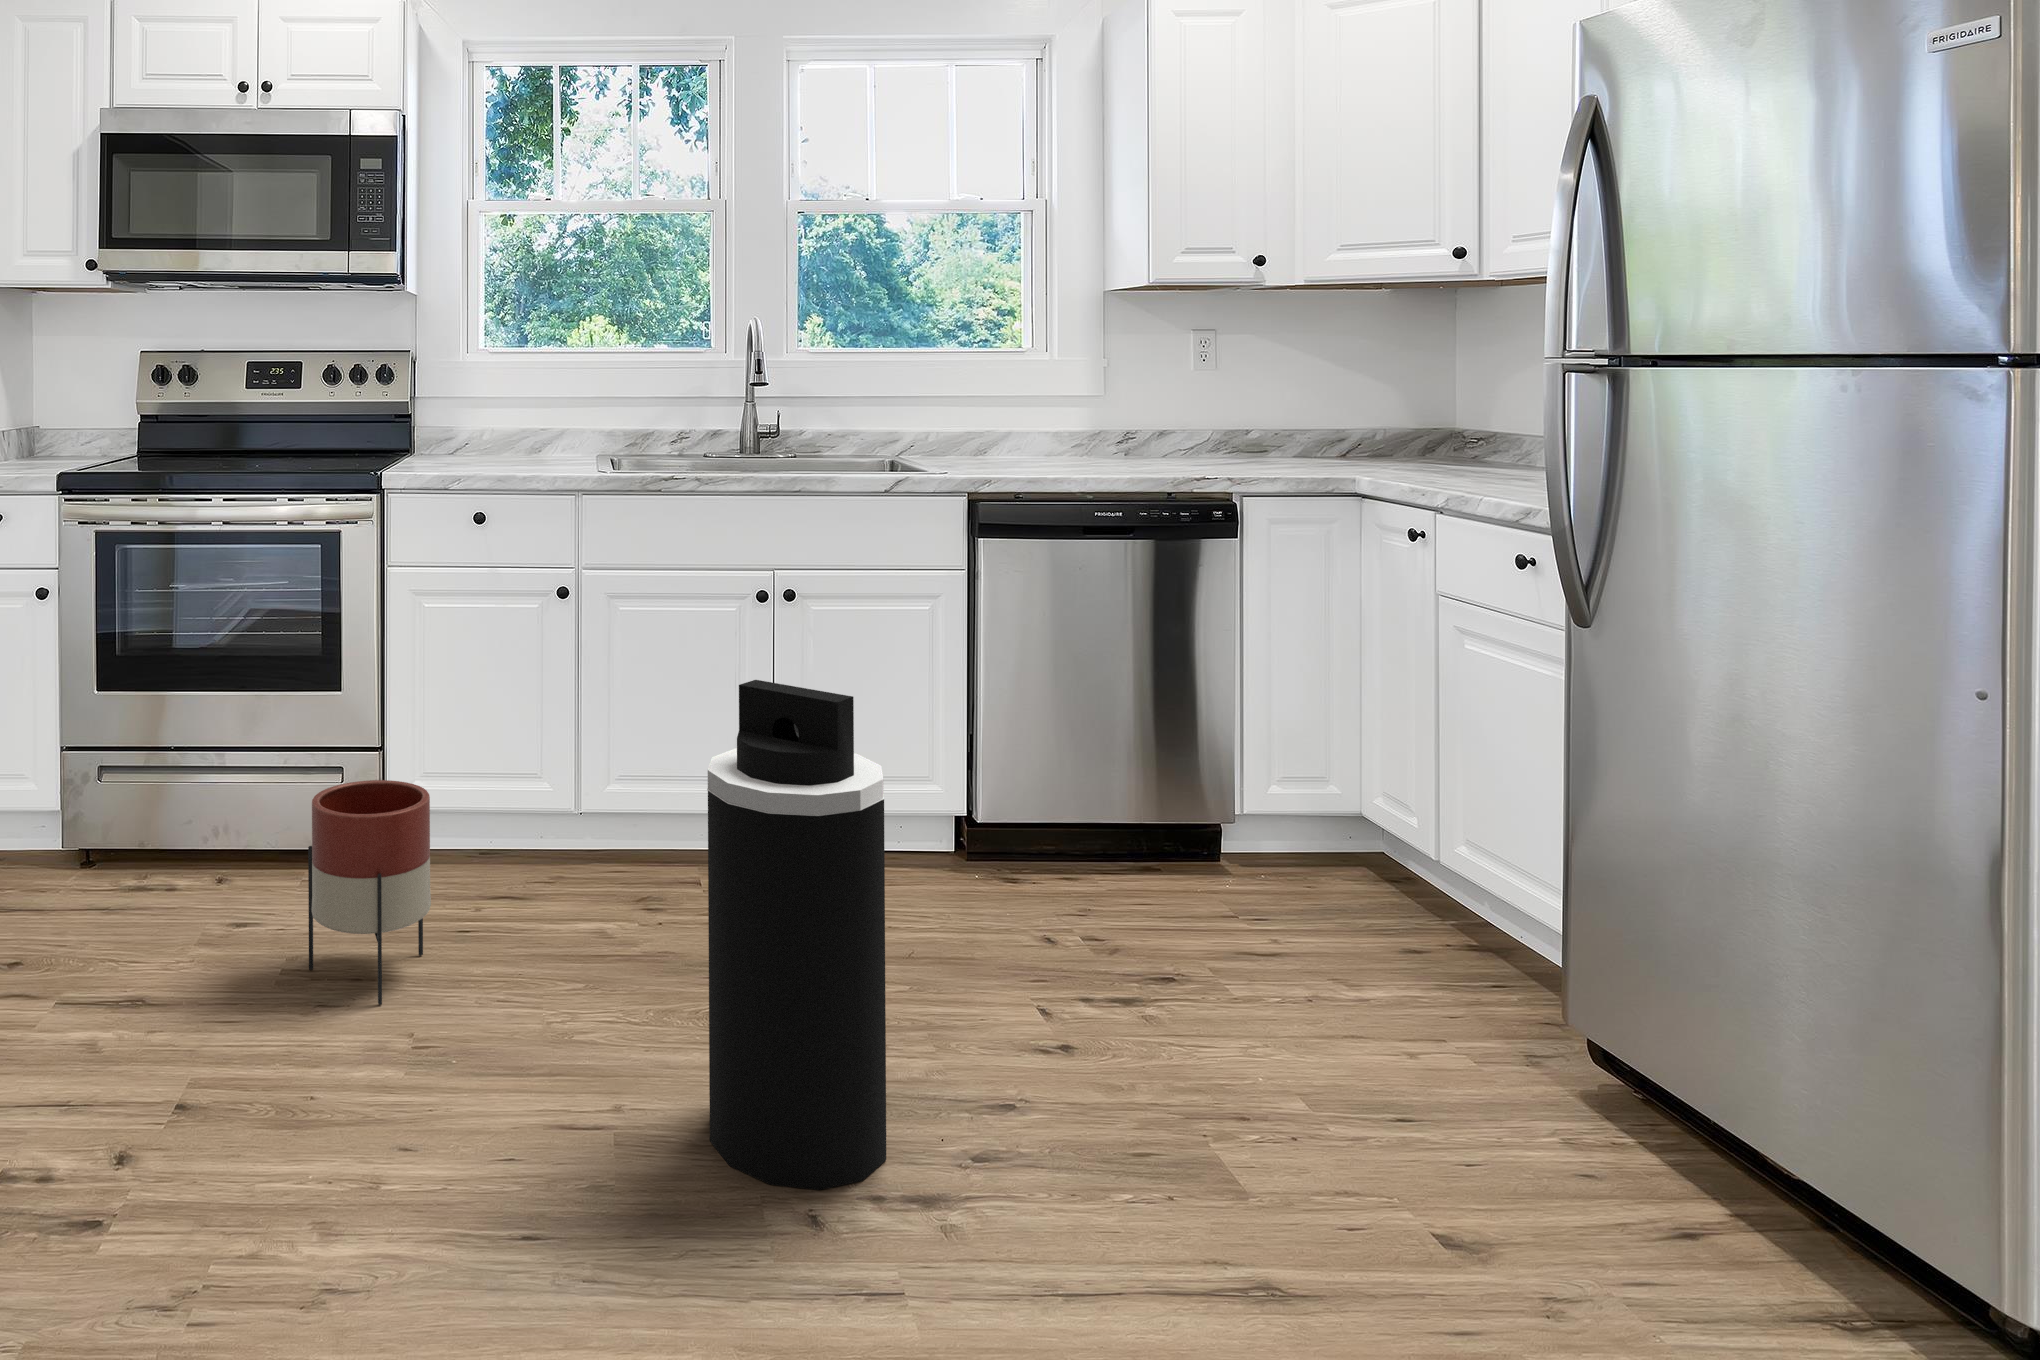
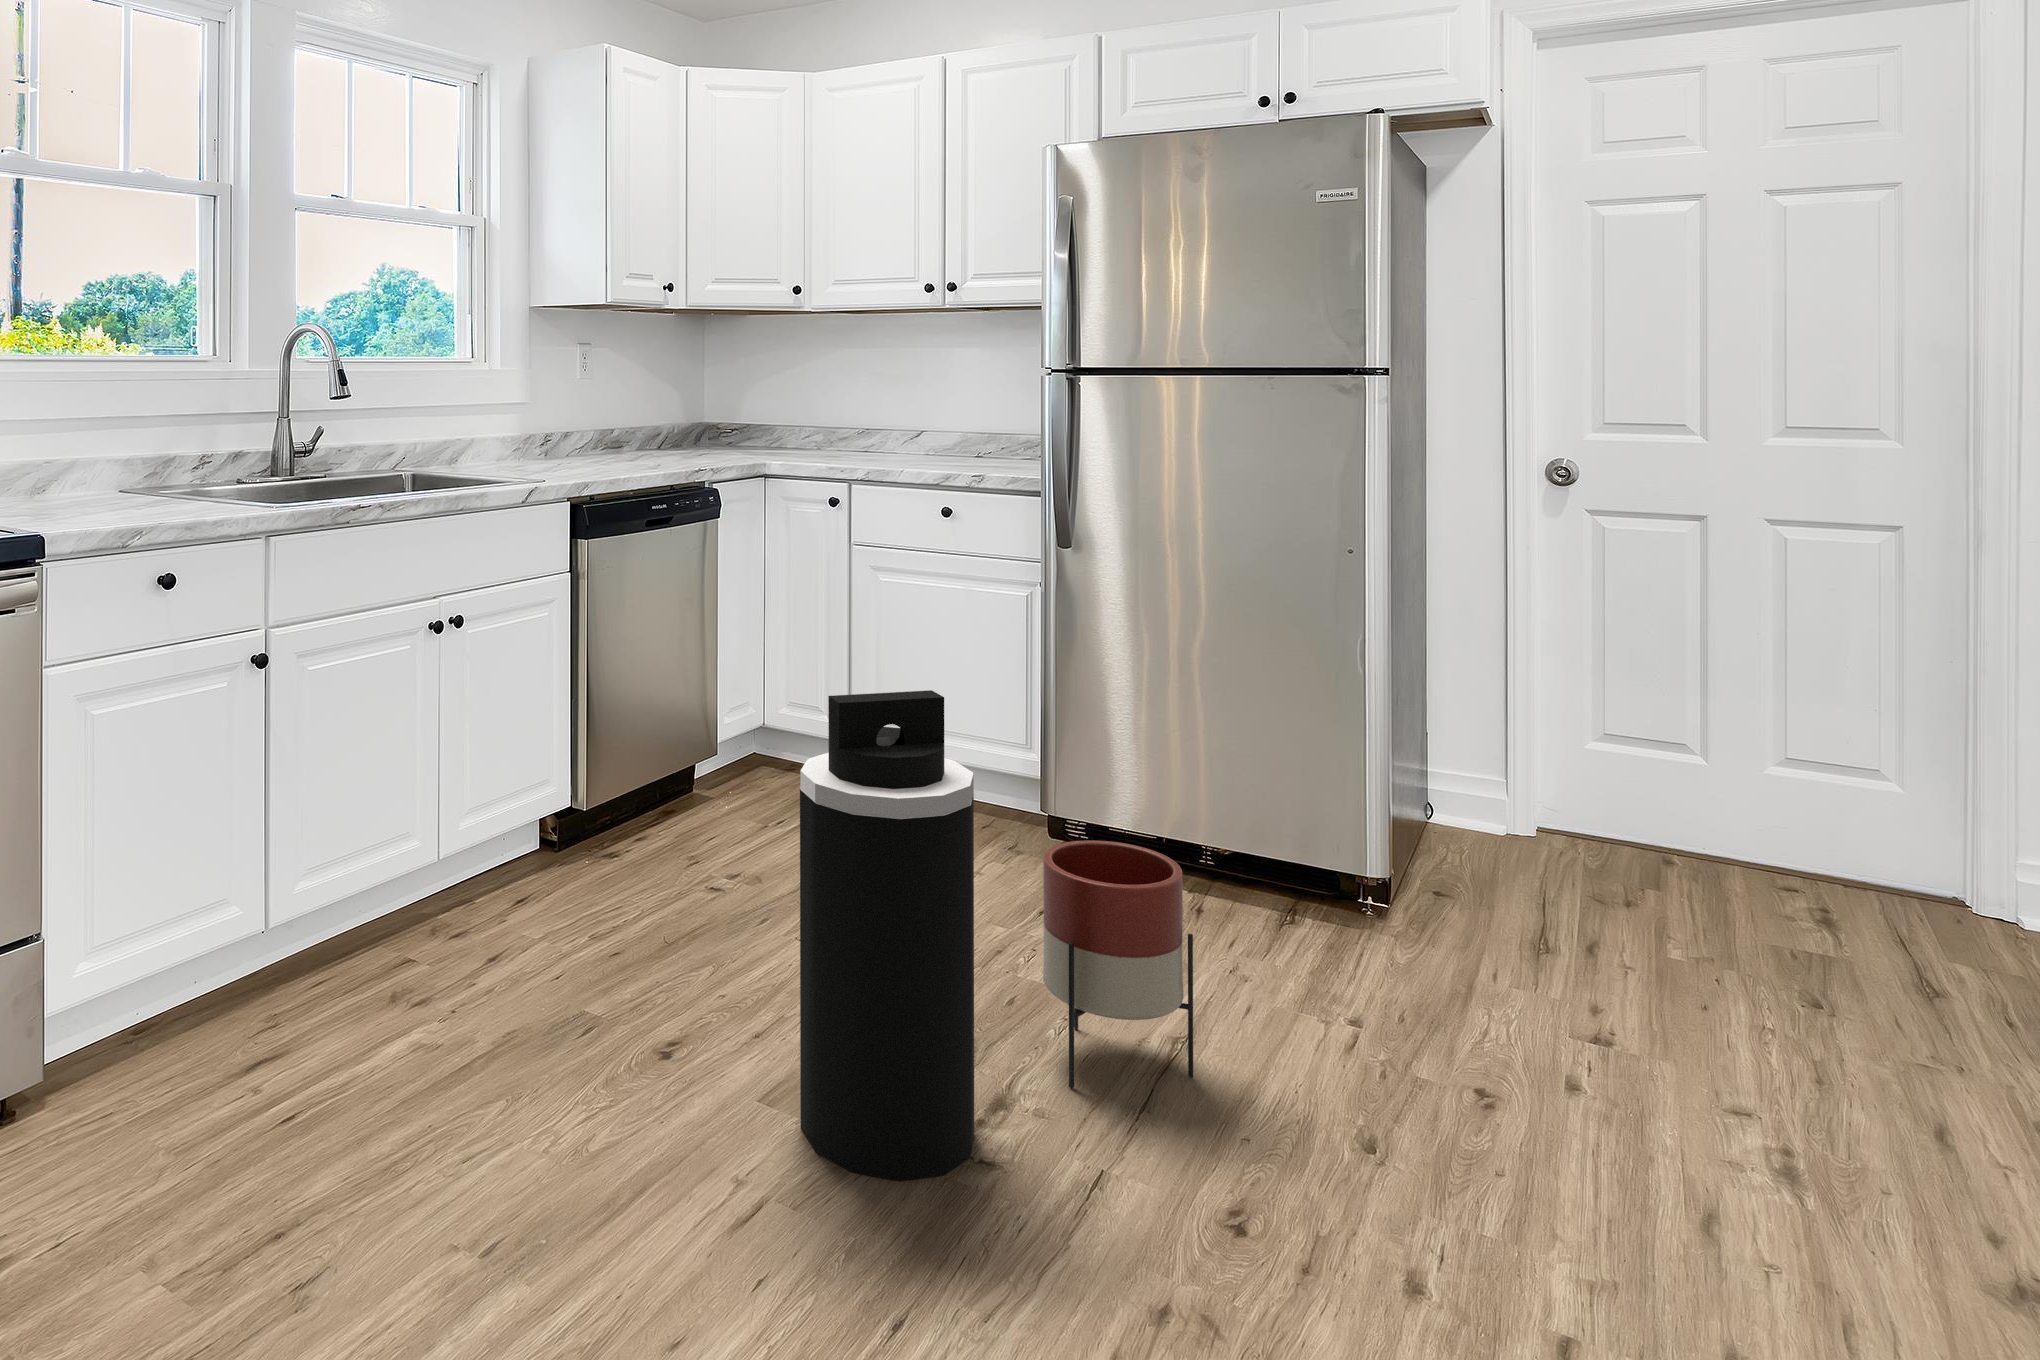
planter: present [308,780,431,1005] -> present [1043,840,1193,1088]

